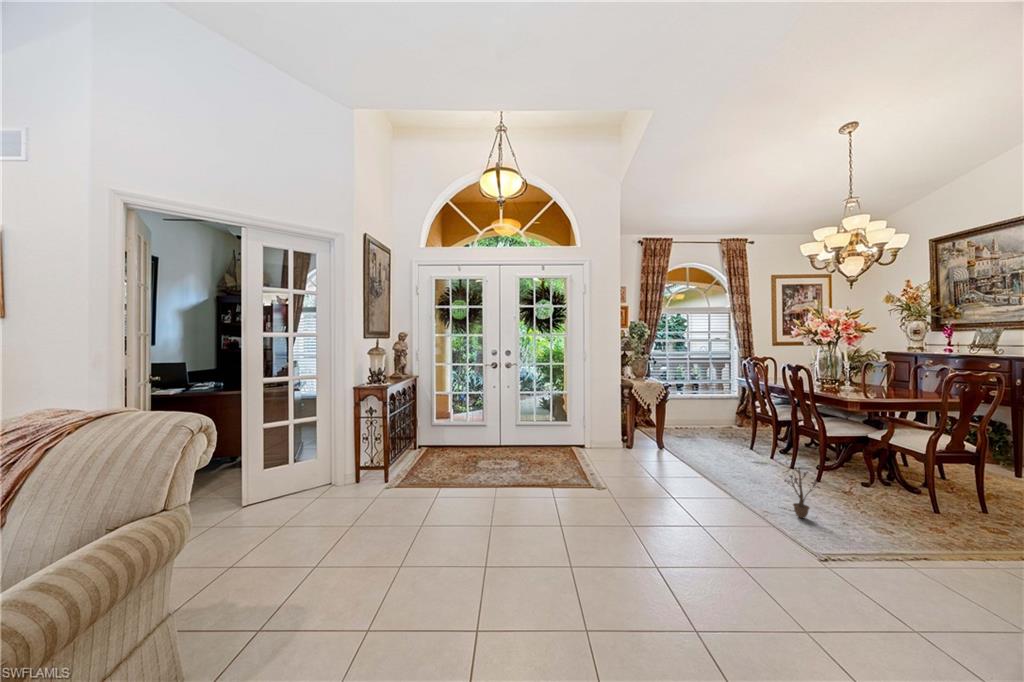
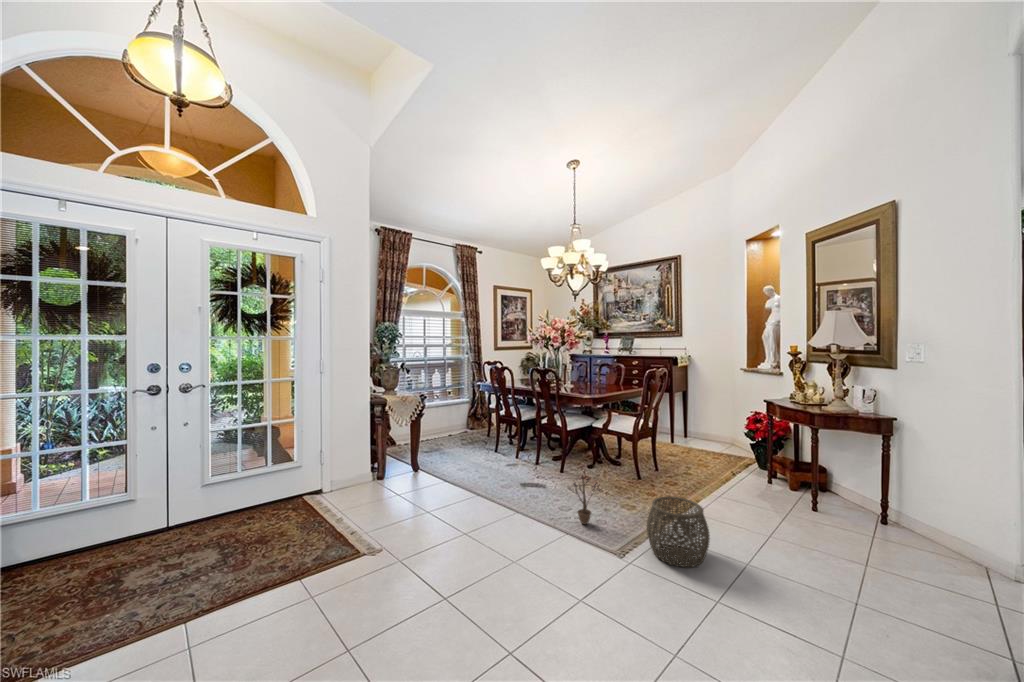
woven basket: none [854,503,943,581] -> present [646,496,710,568]

